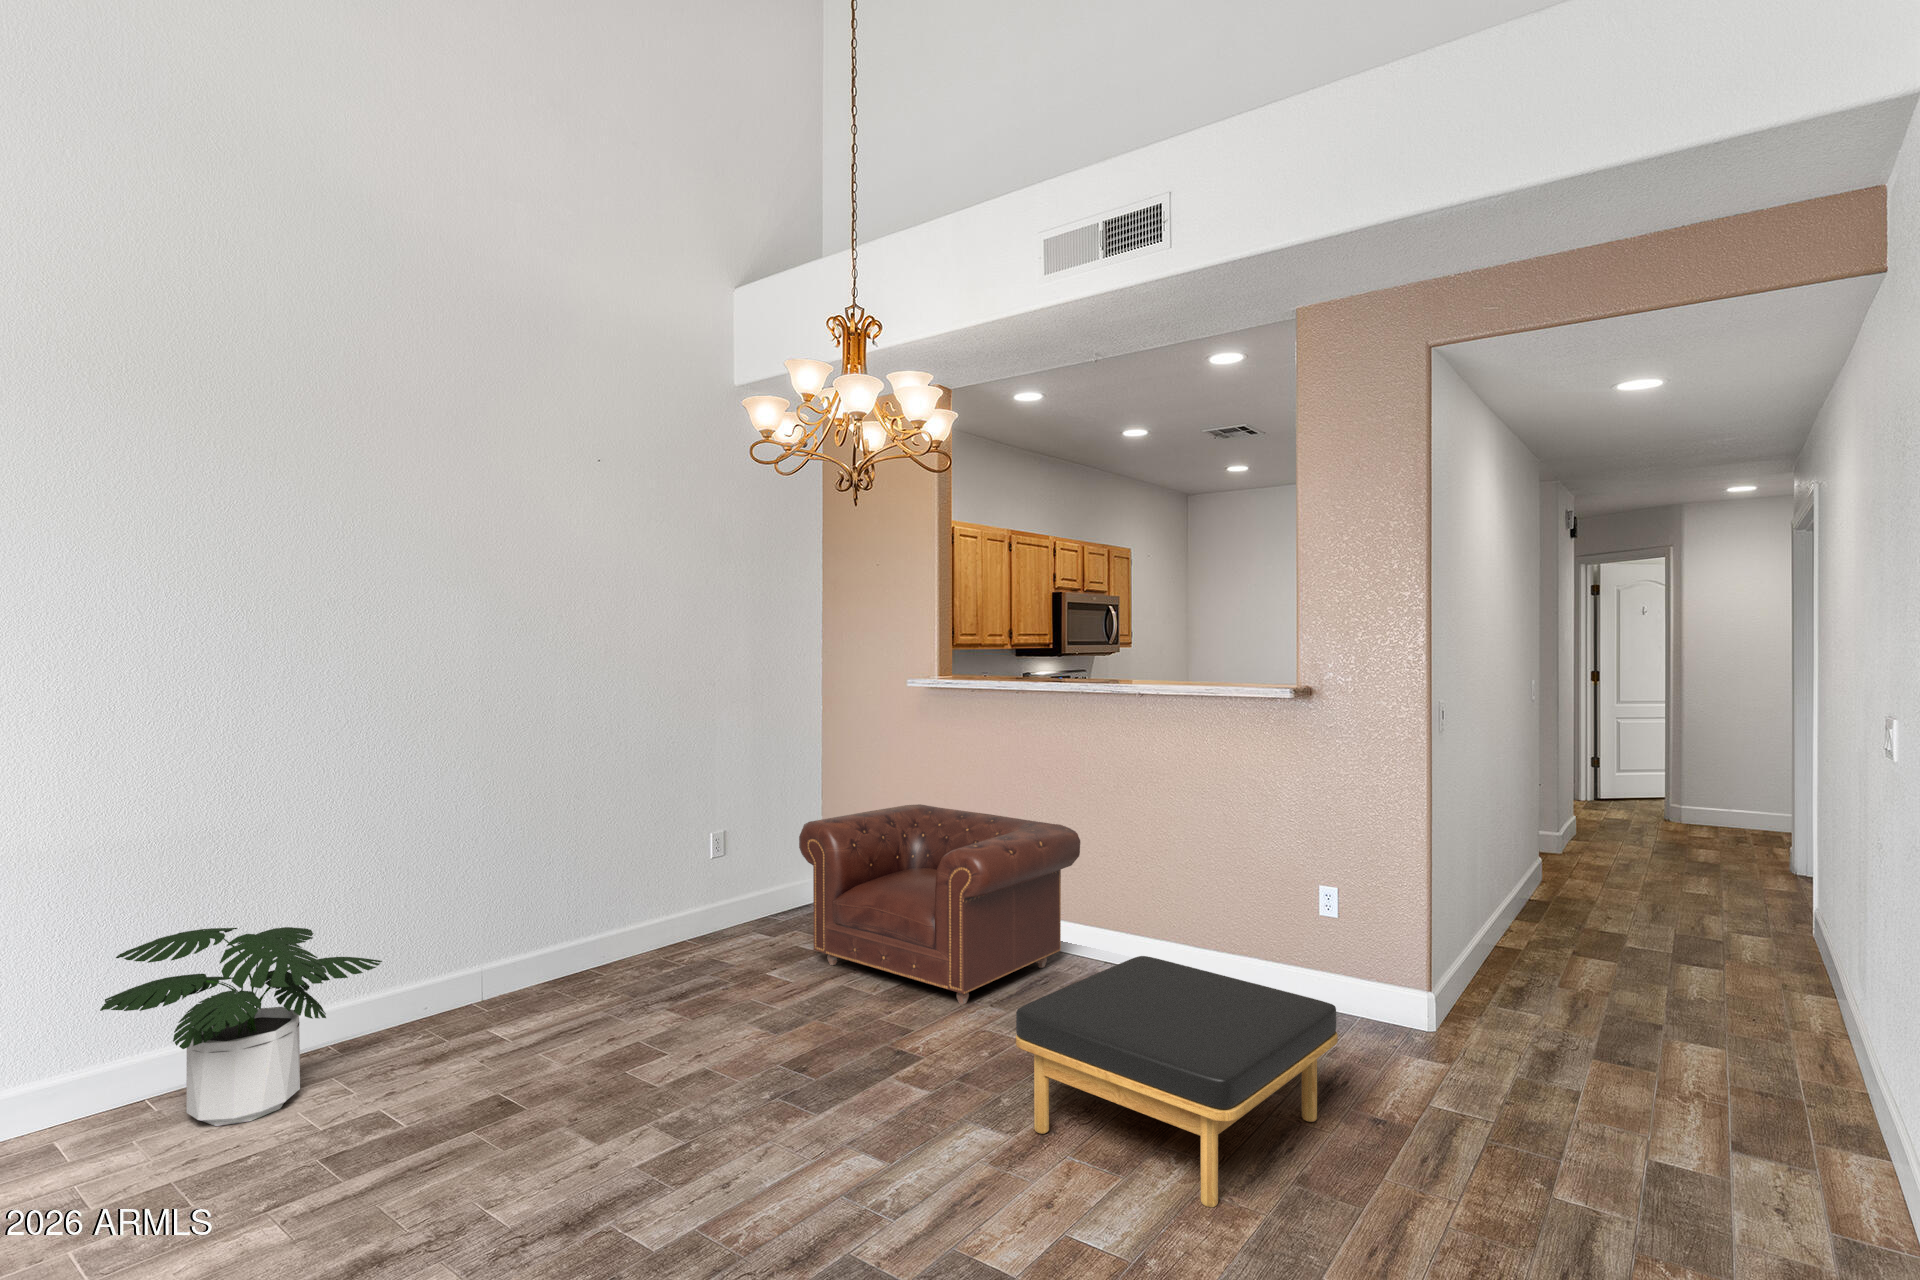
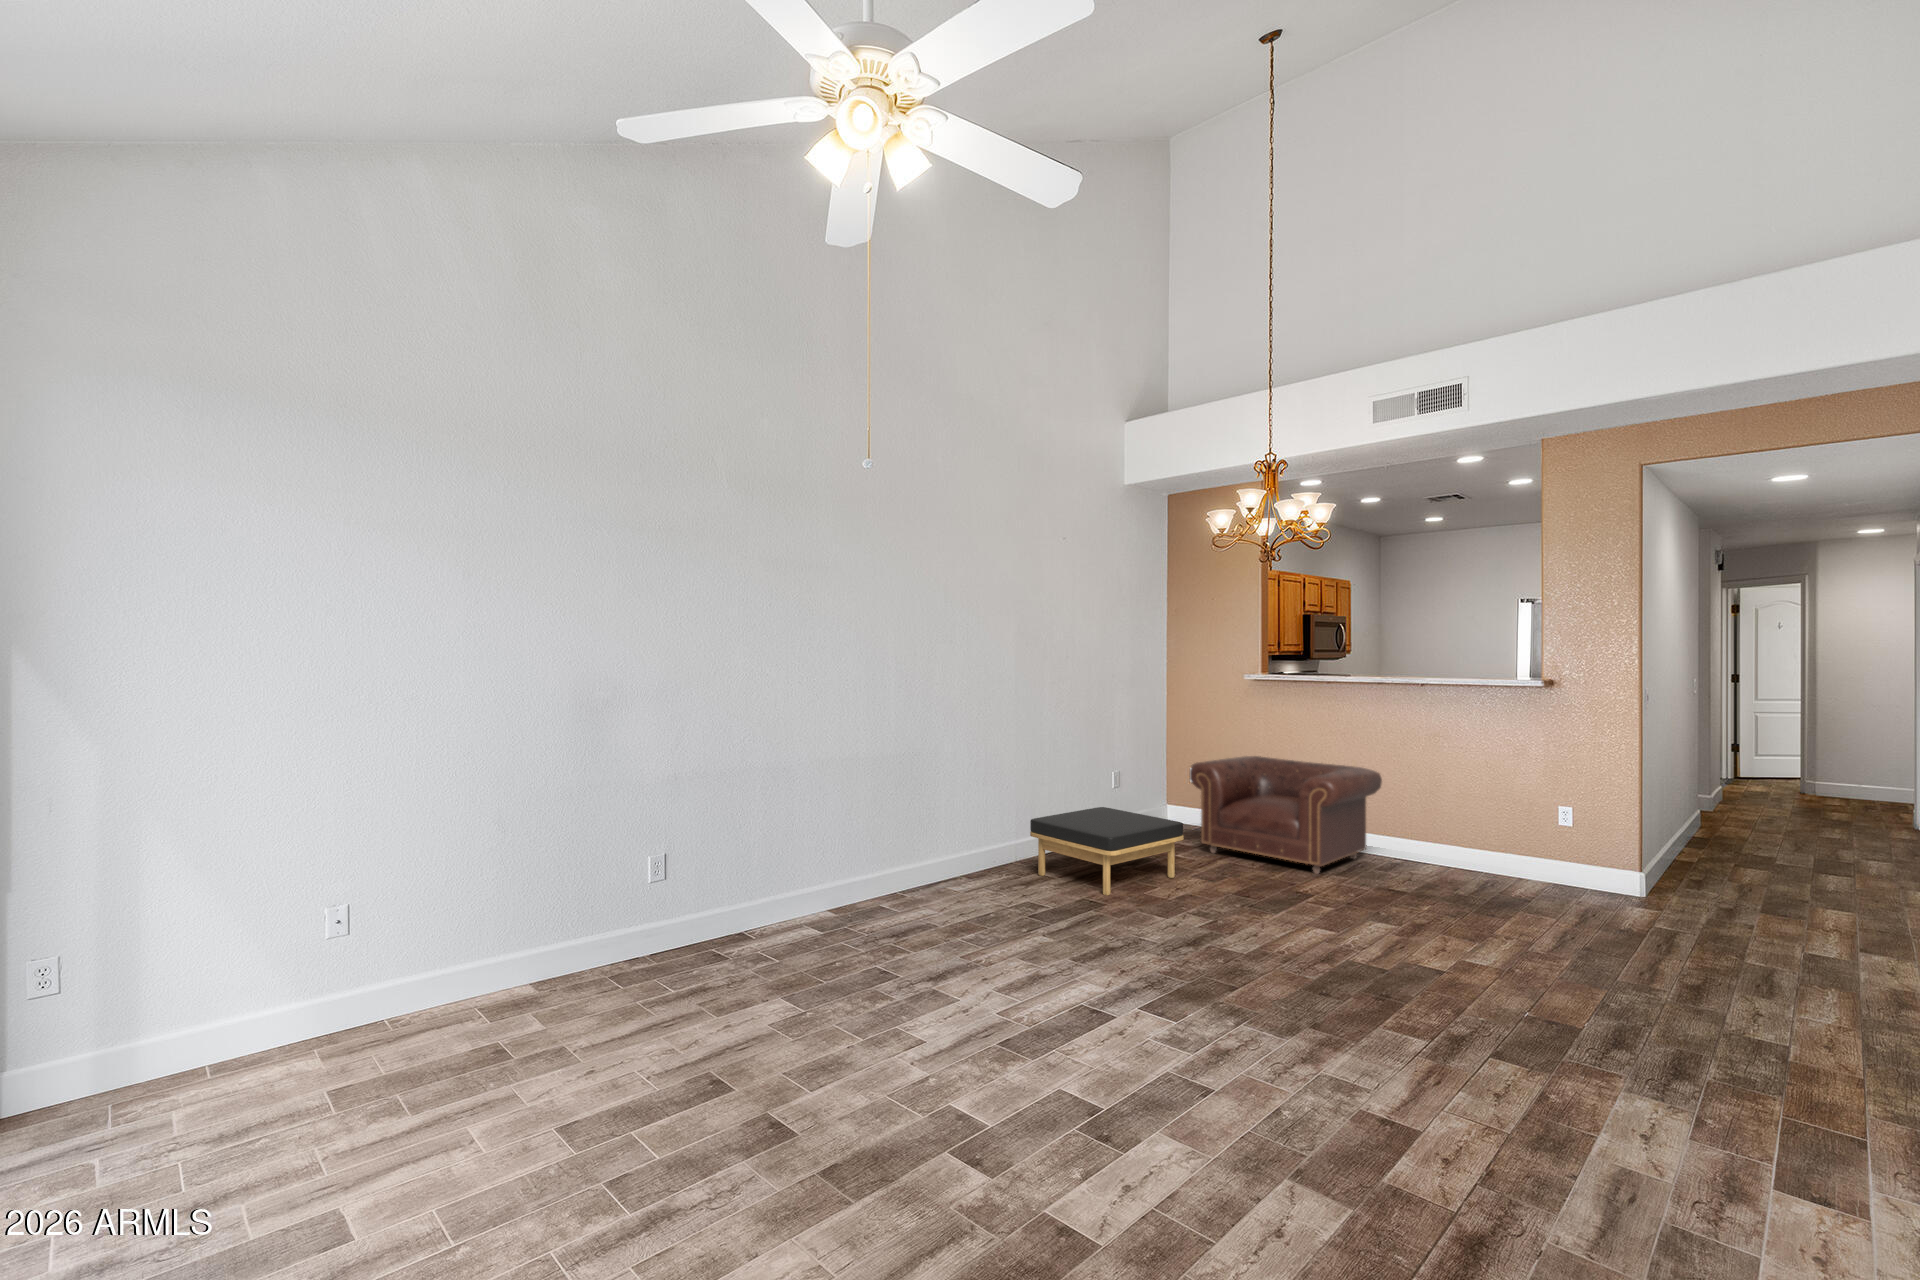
potted plant: present [100,927,382,1126] -> none [897,801,1010,903]
ottoman: present [1016,956,1338,1207] -> present [1030,807,1184,896]

